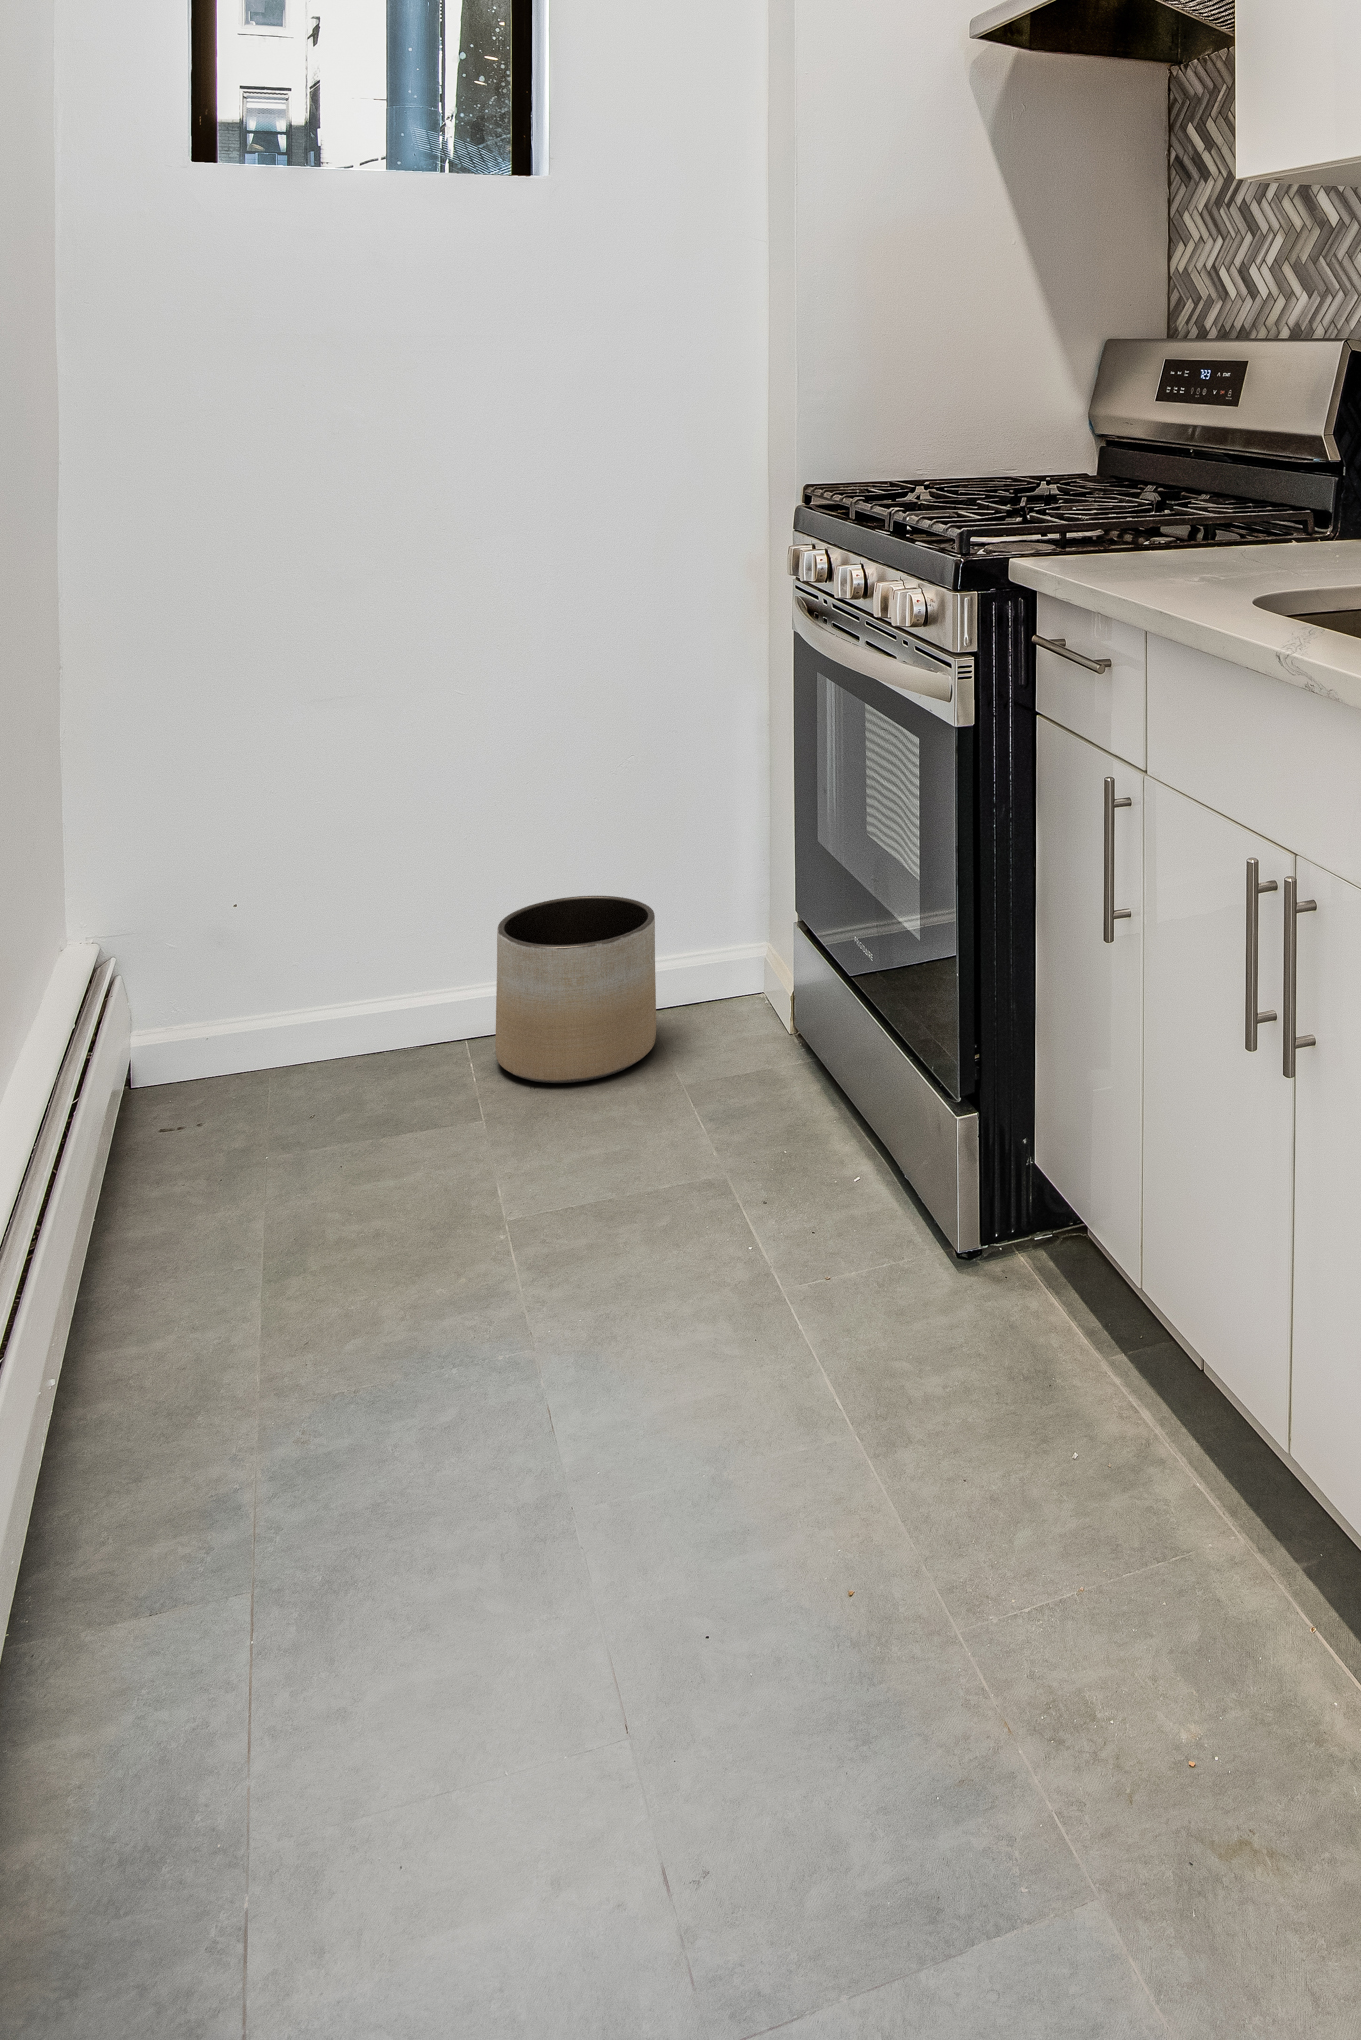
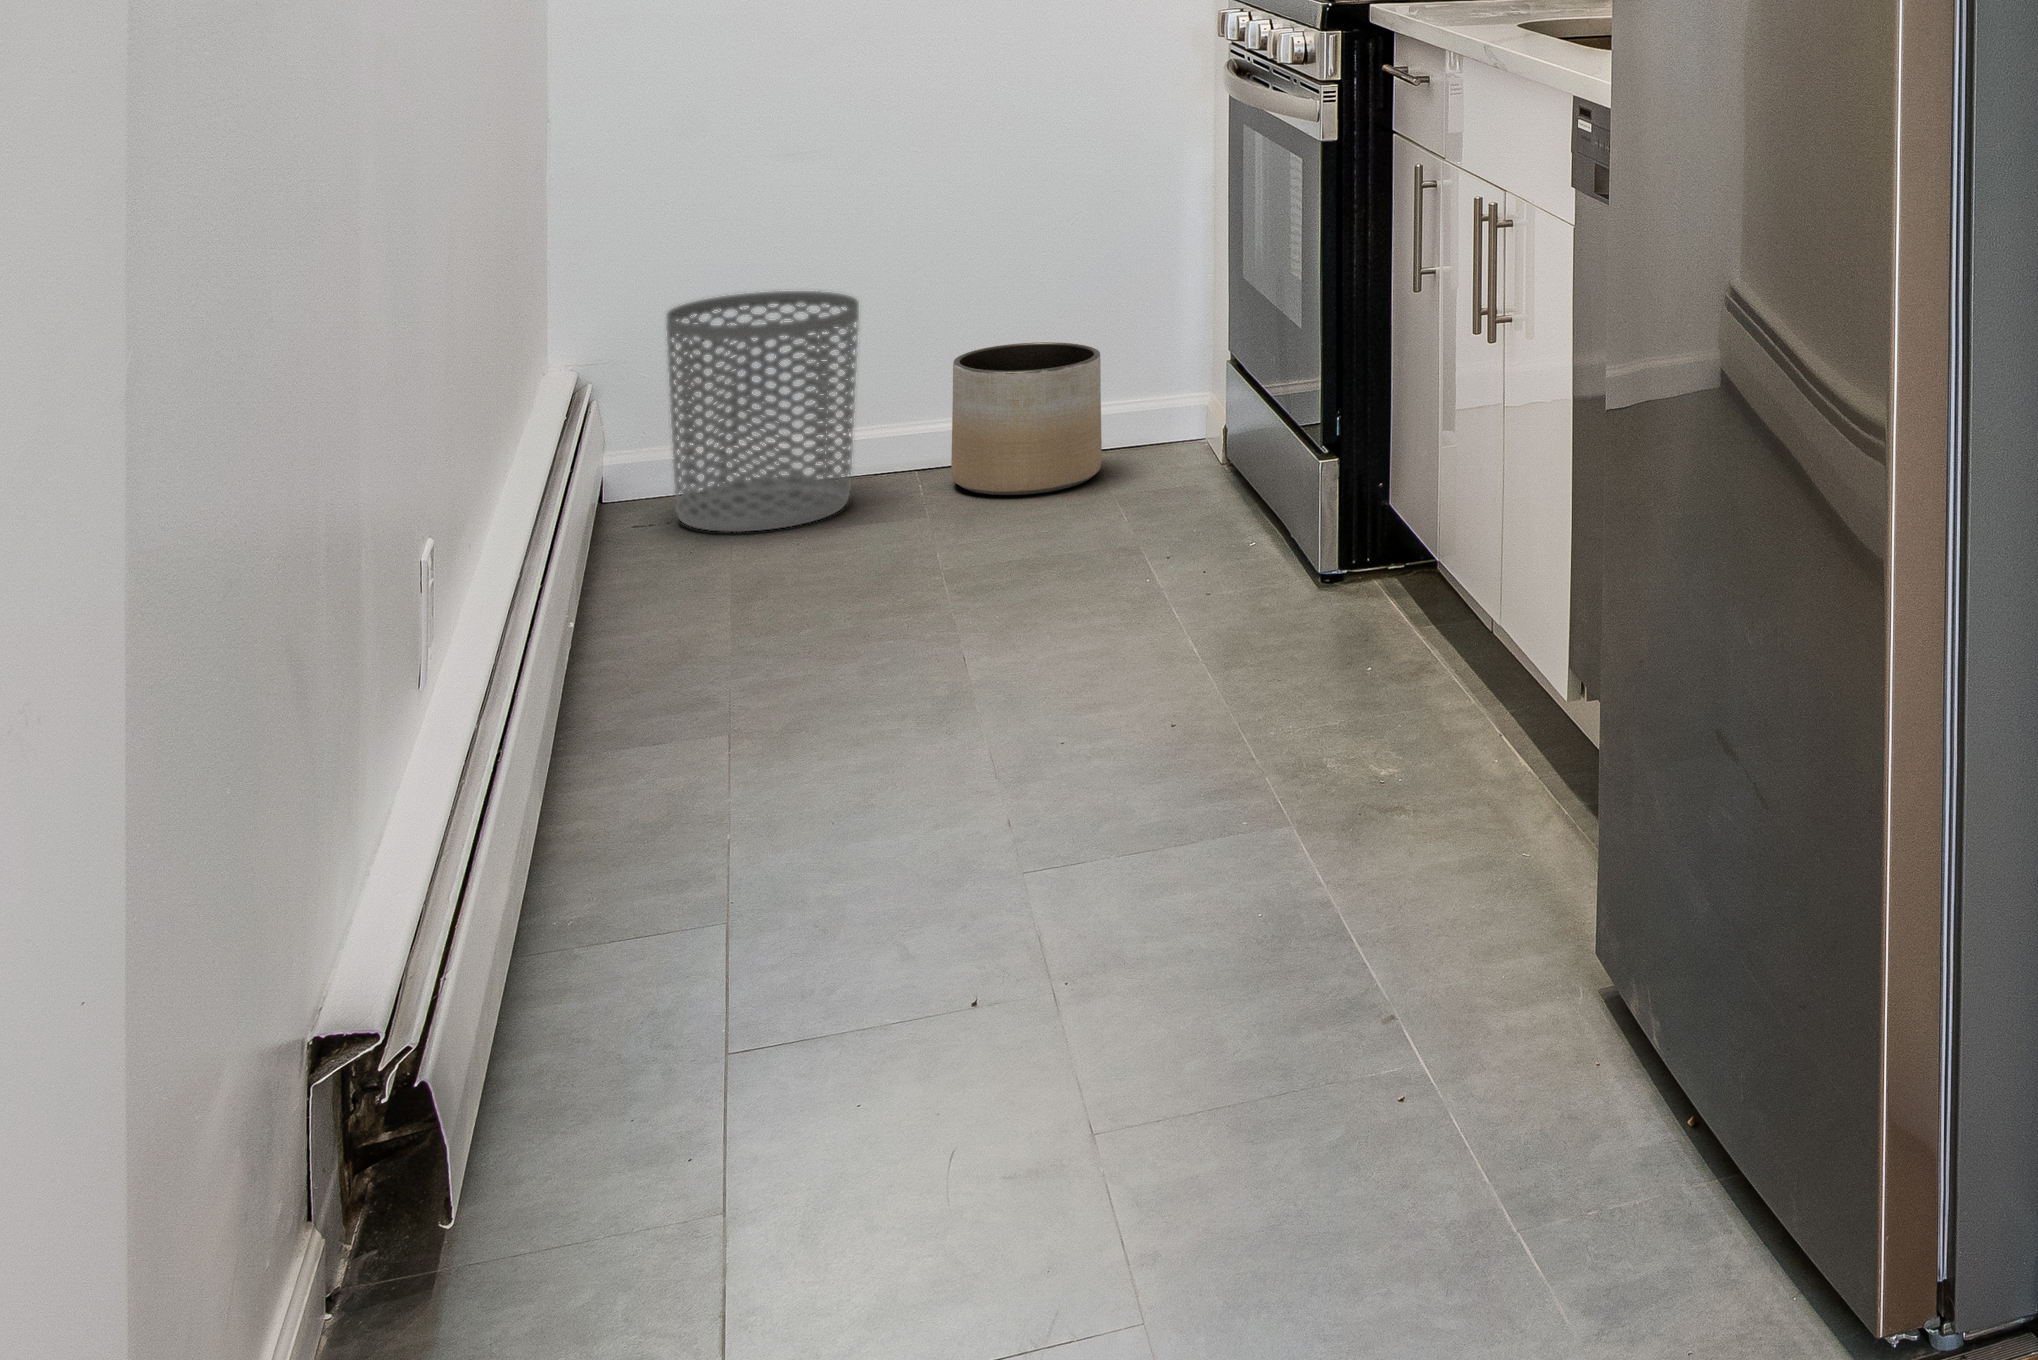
waste bin: none [181,853,396,1151] -> present [666,291,859,532]

